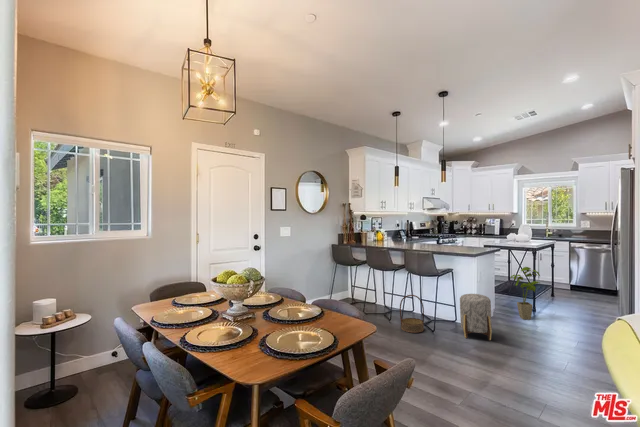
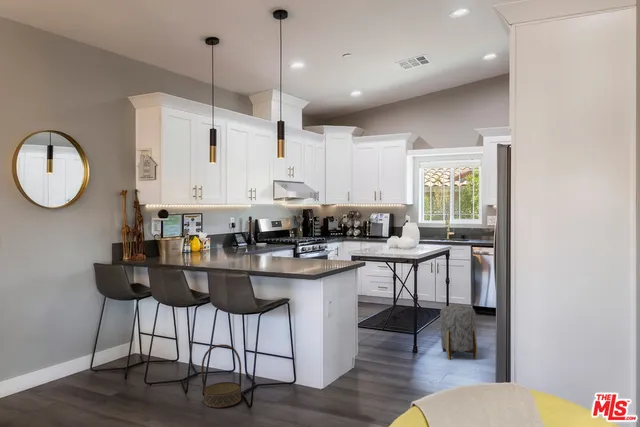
house plant: present [511,267,540,320] -> none [379,287,419,365]
stool: present [460,294,492,340] -> present [440,305,478,359]

